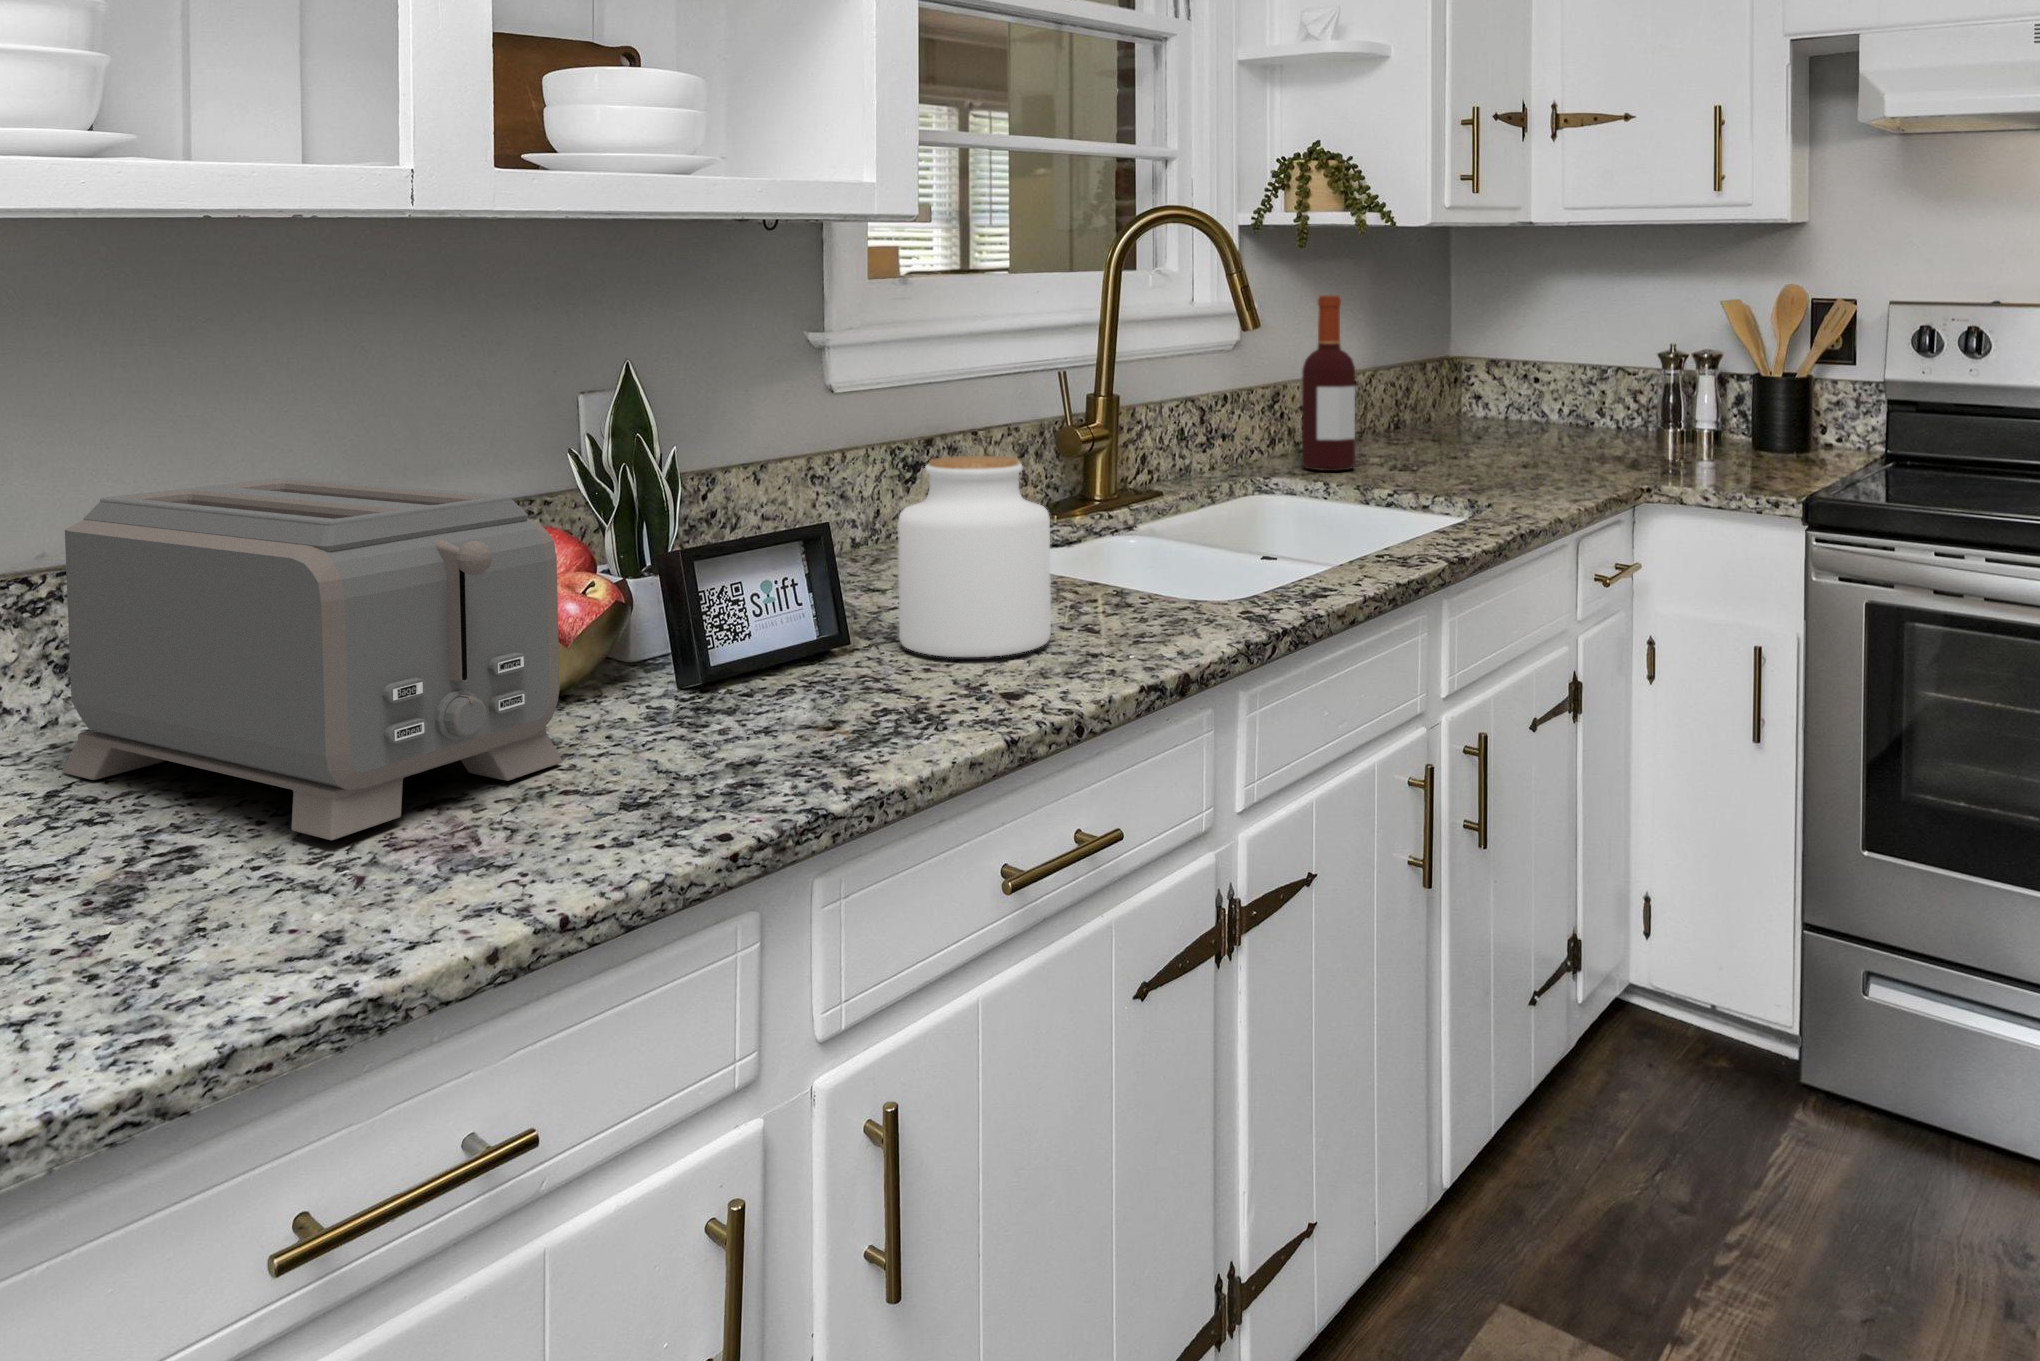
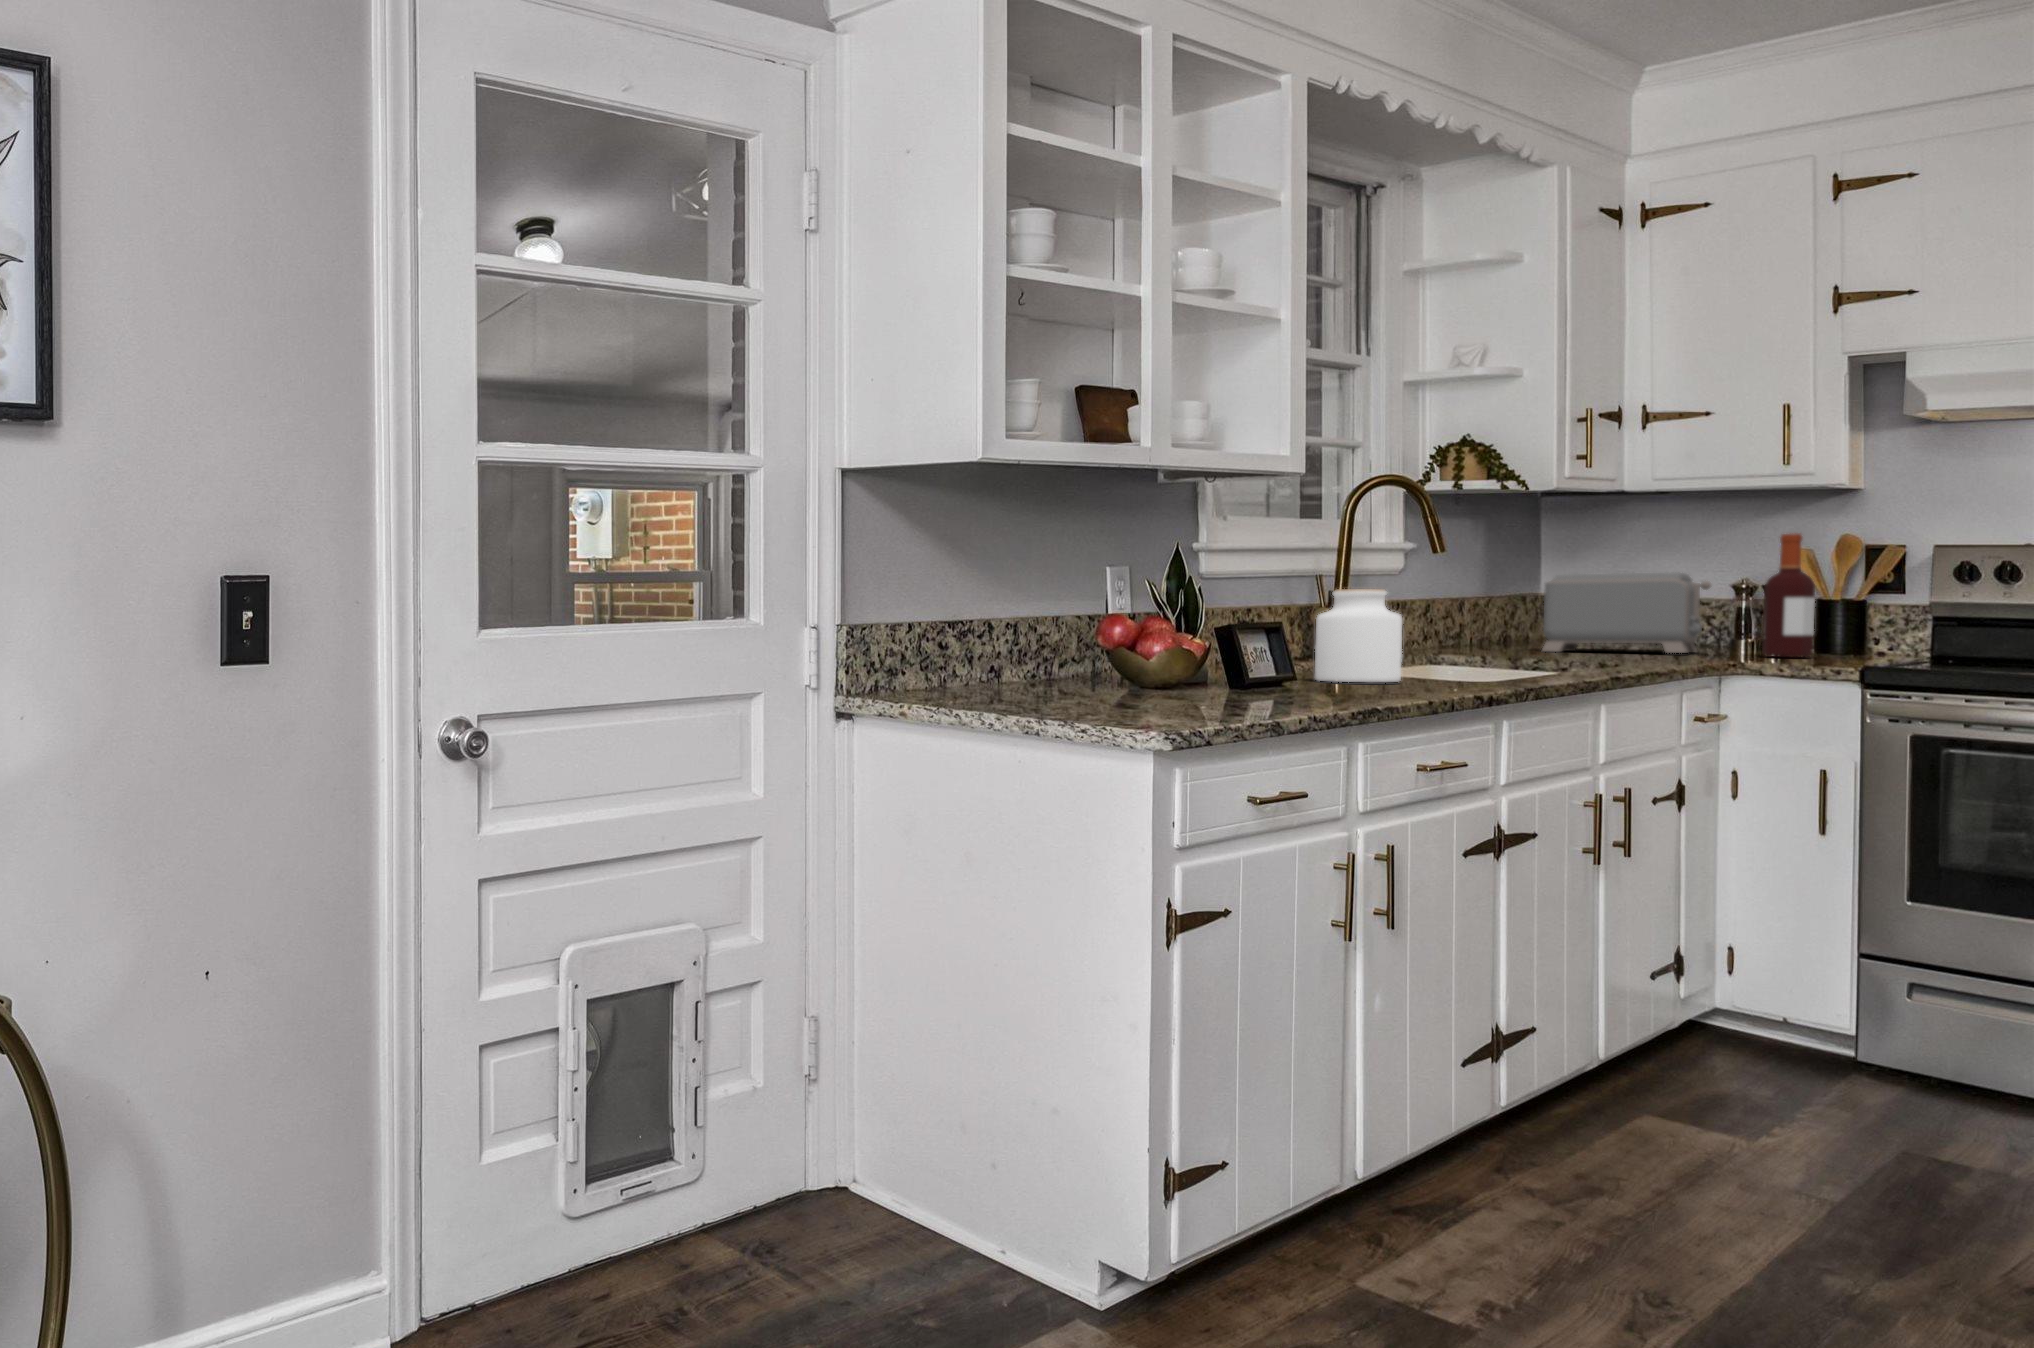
bottle: present [1302,295,1355,471] -> present [1762,533,1815,657]
toaster: present [62,478,563,840] -> present [1543,572,1711,653]

